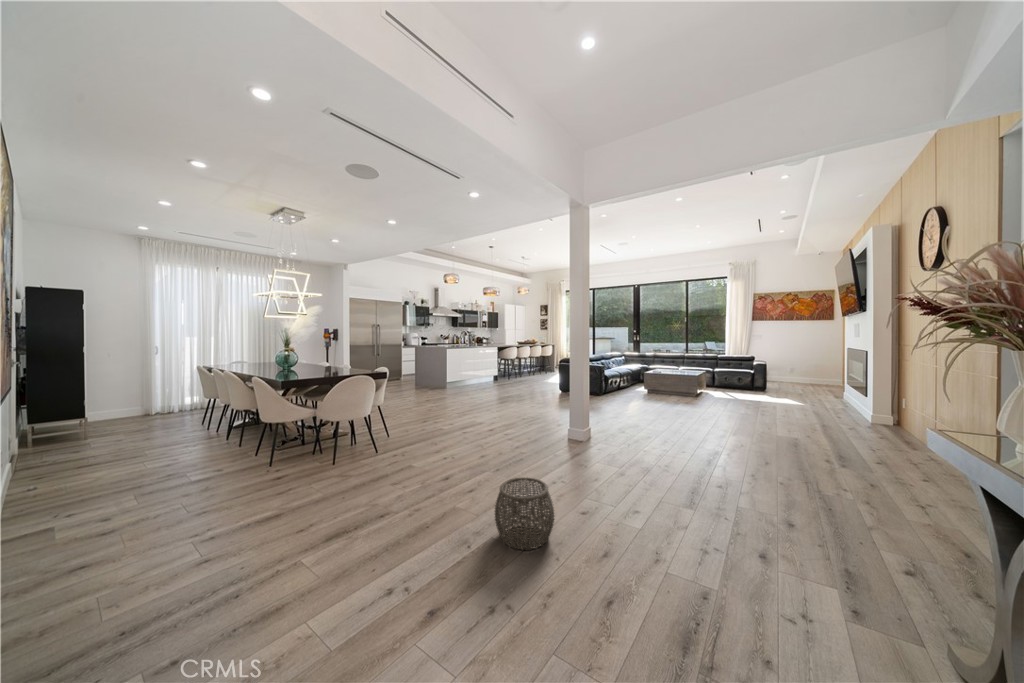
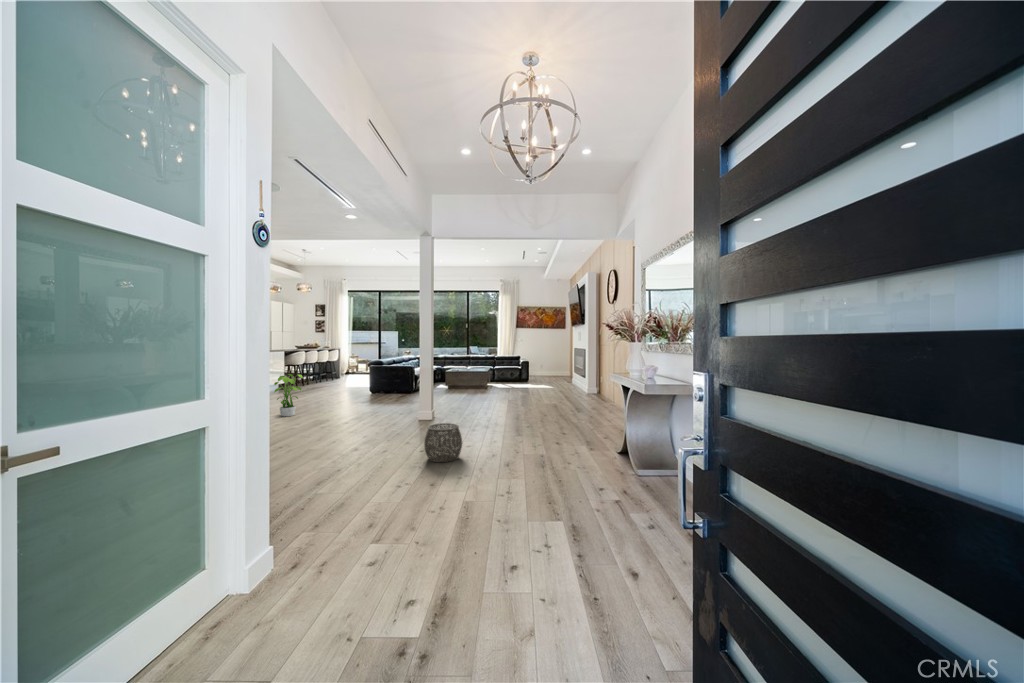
potted plant: none [451,373,477,414] -> present [274,374,303,417]

